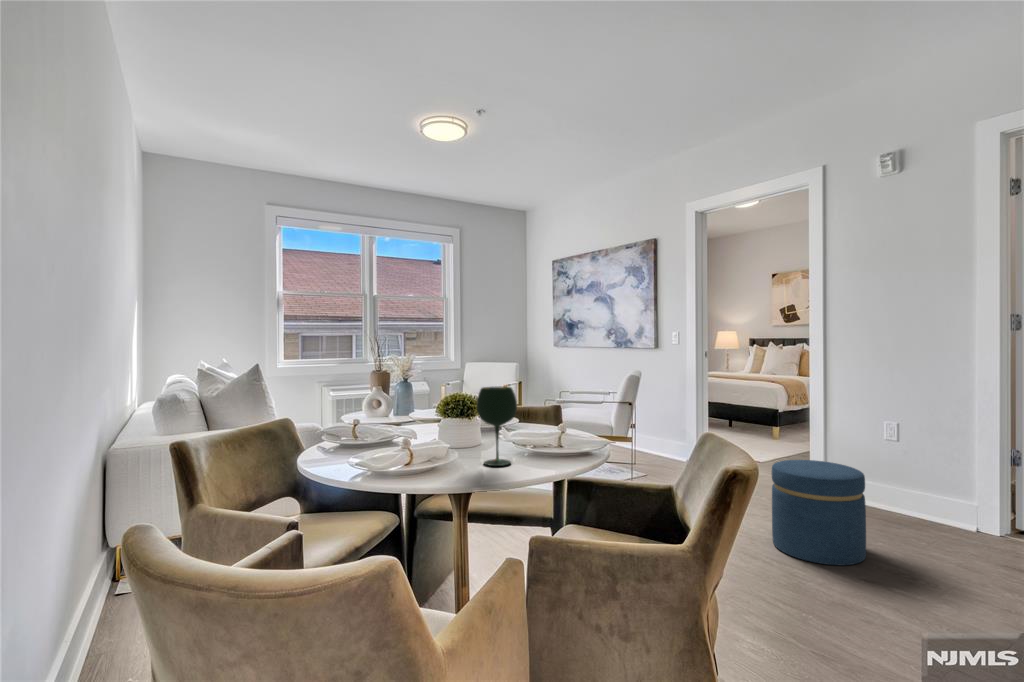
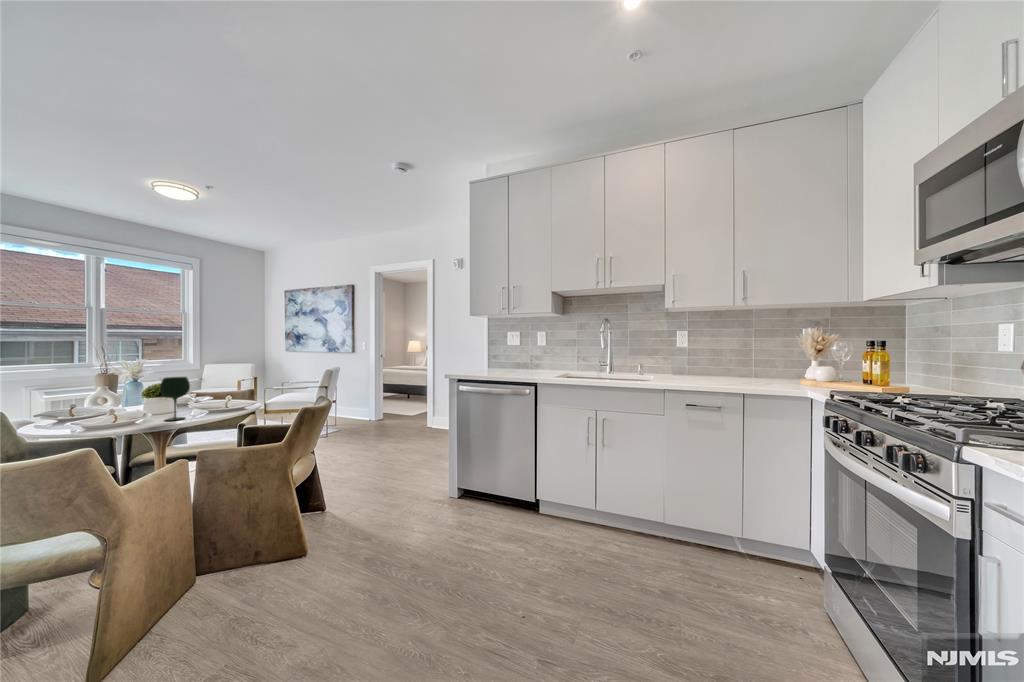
ottoman: present [772,460,866,565] -> none [388,410,430,460]

